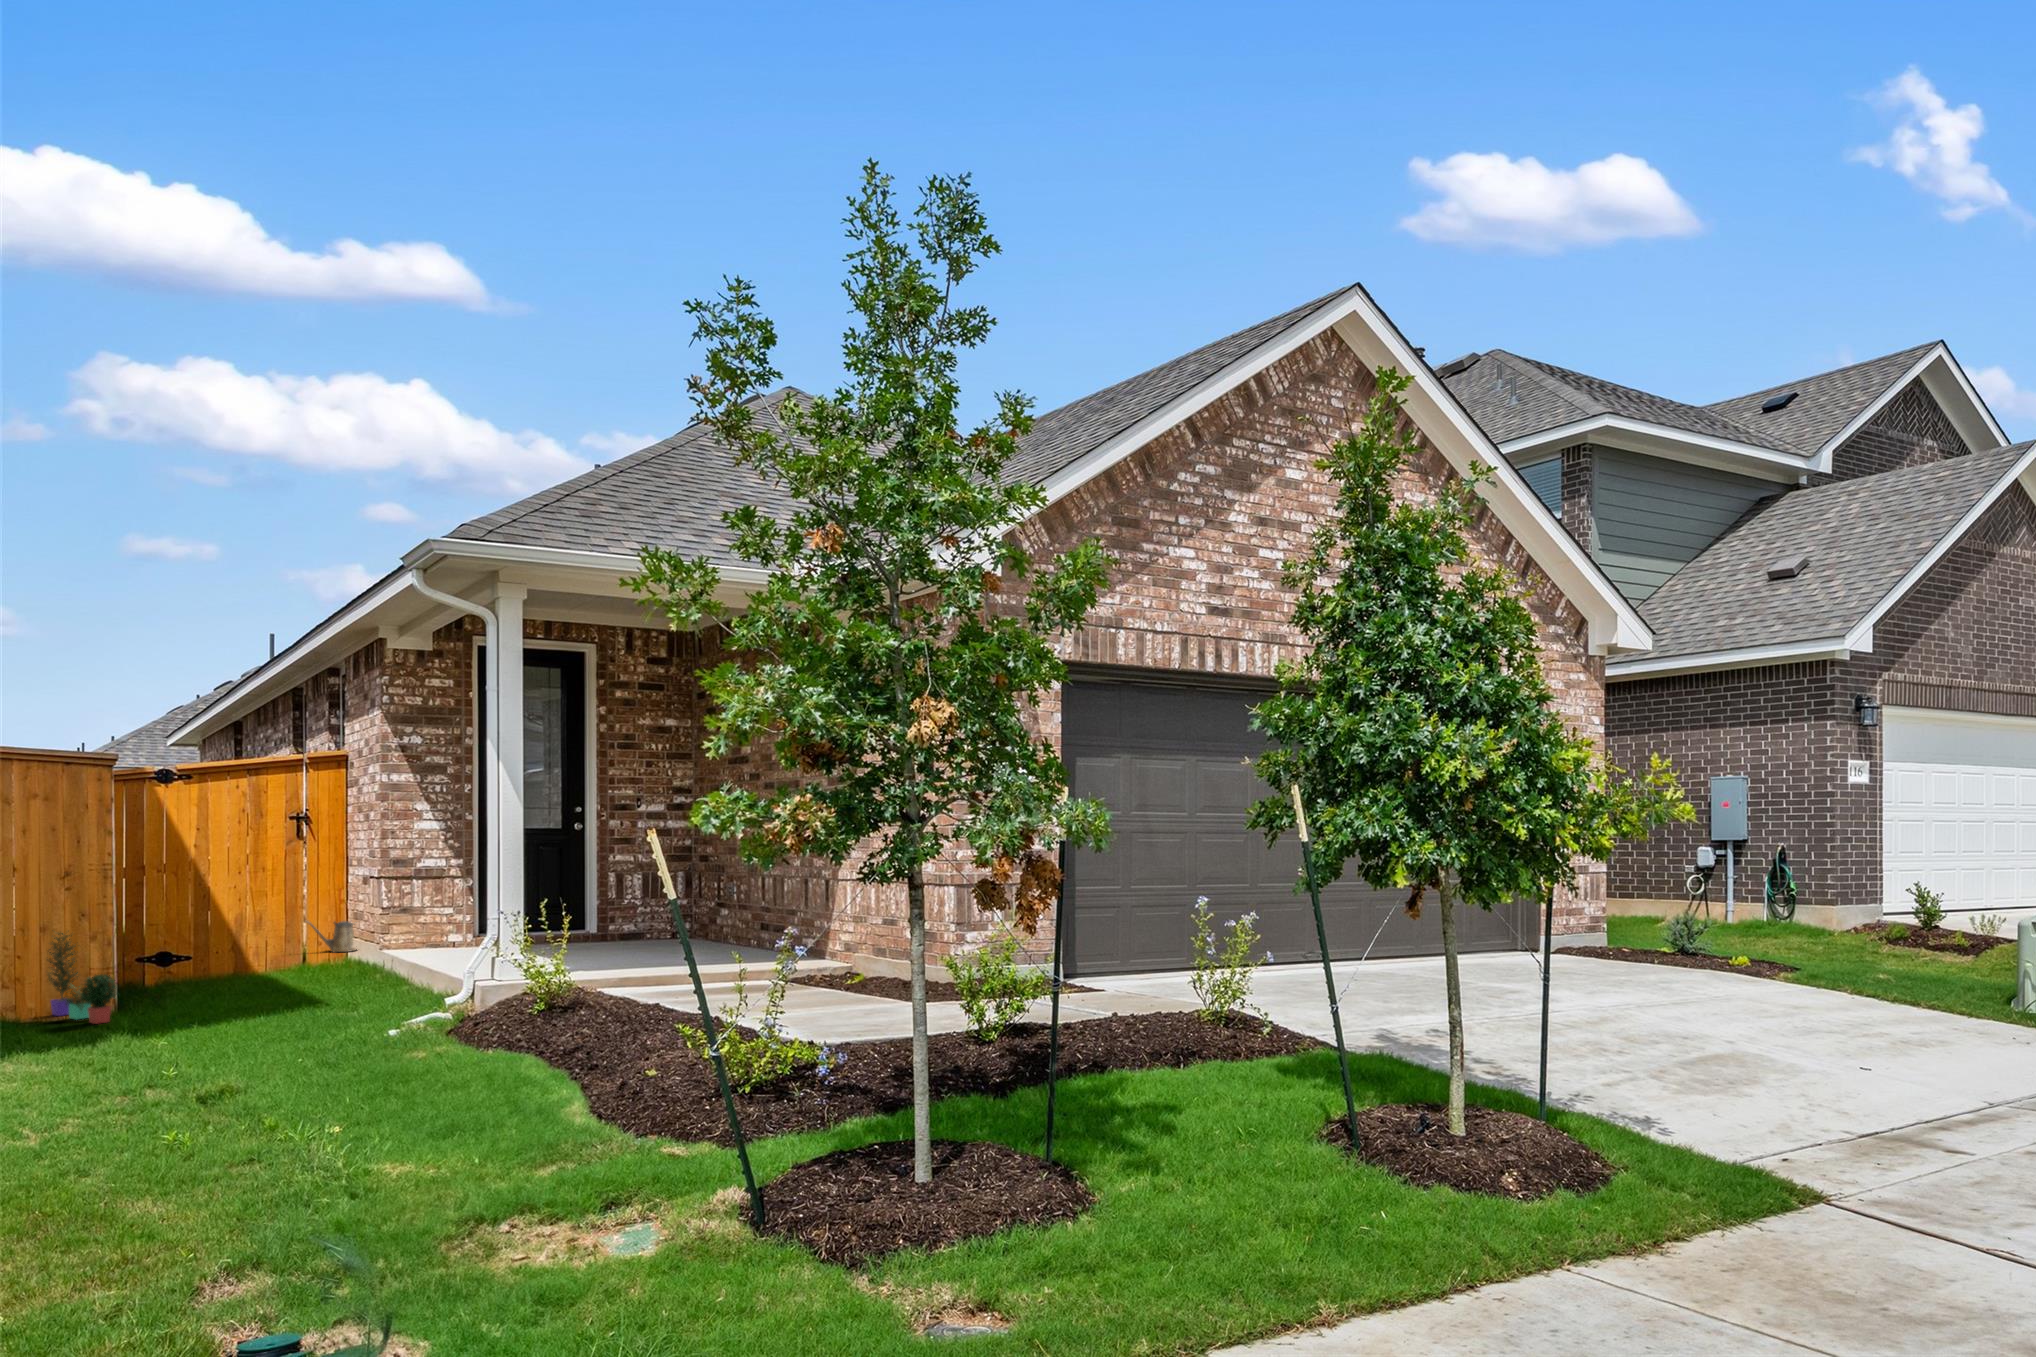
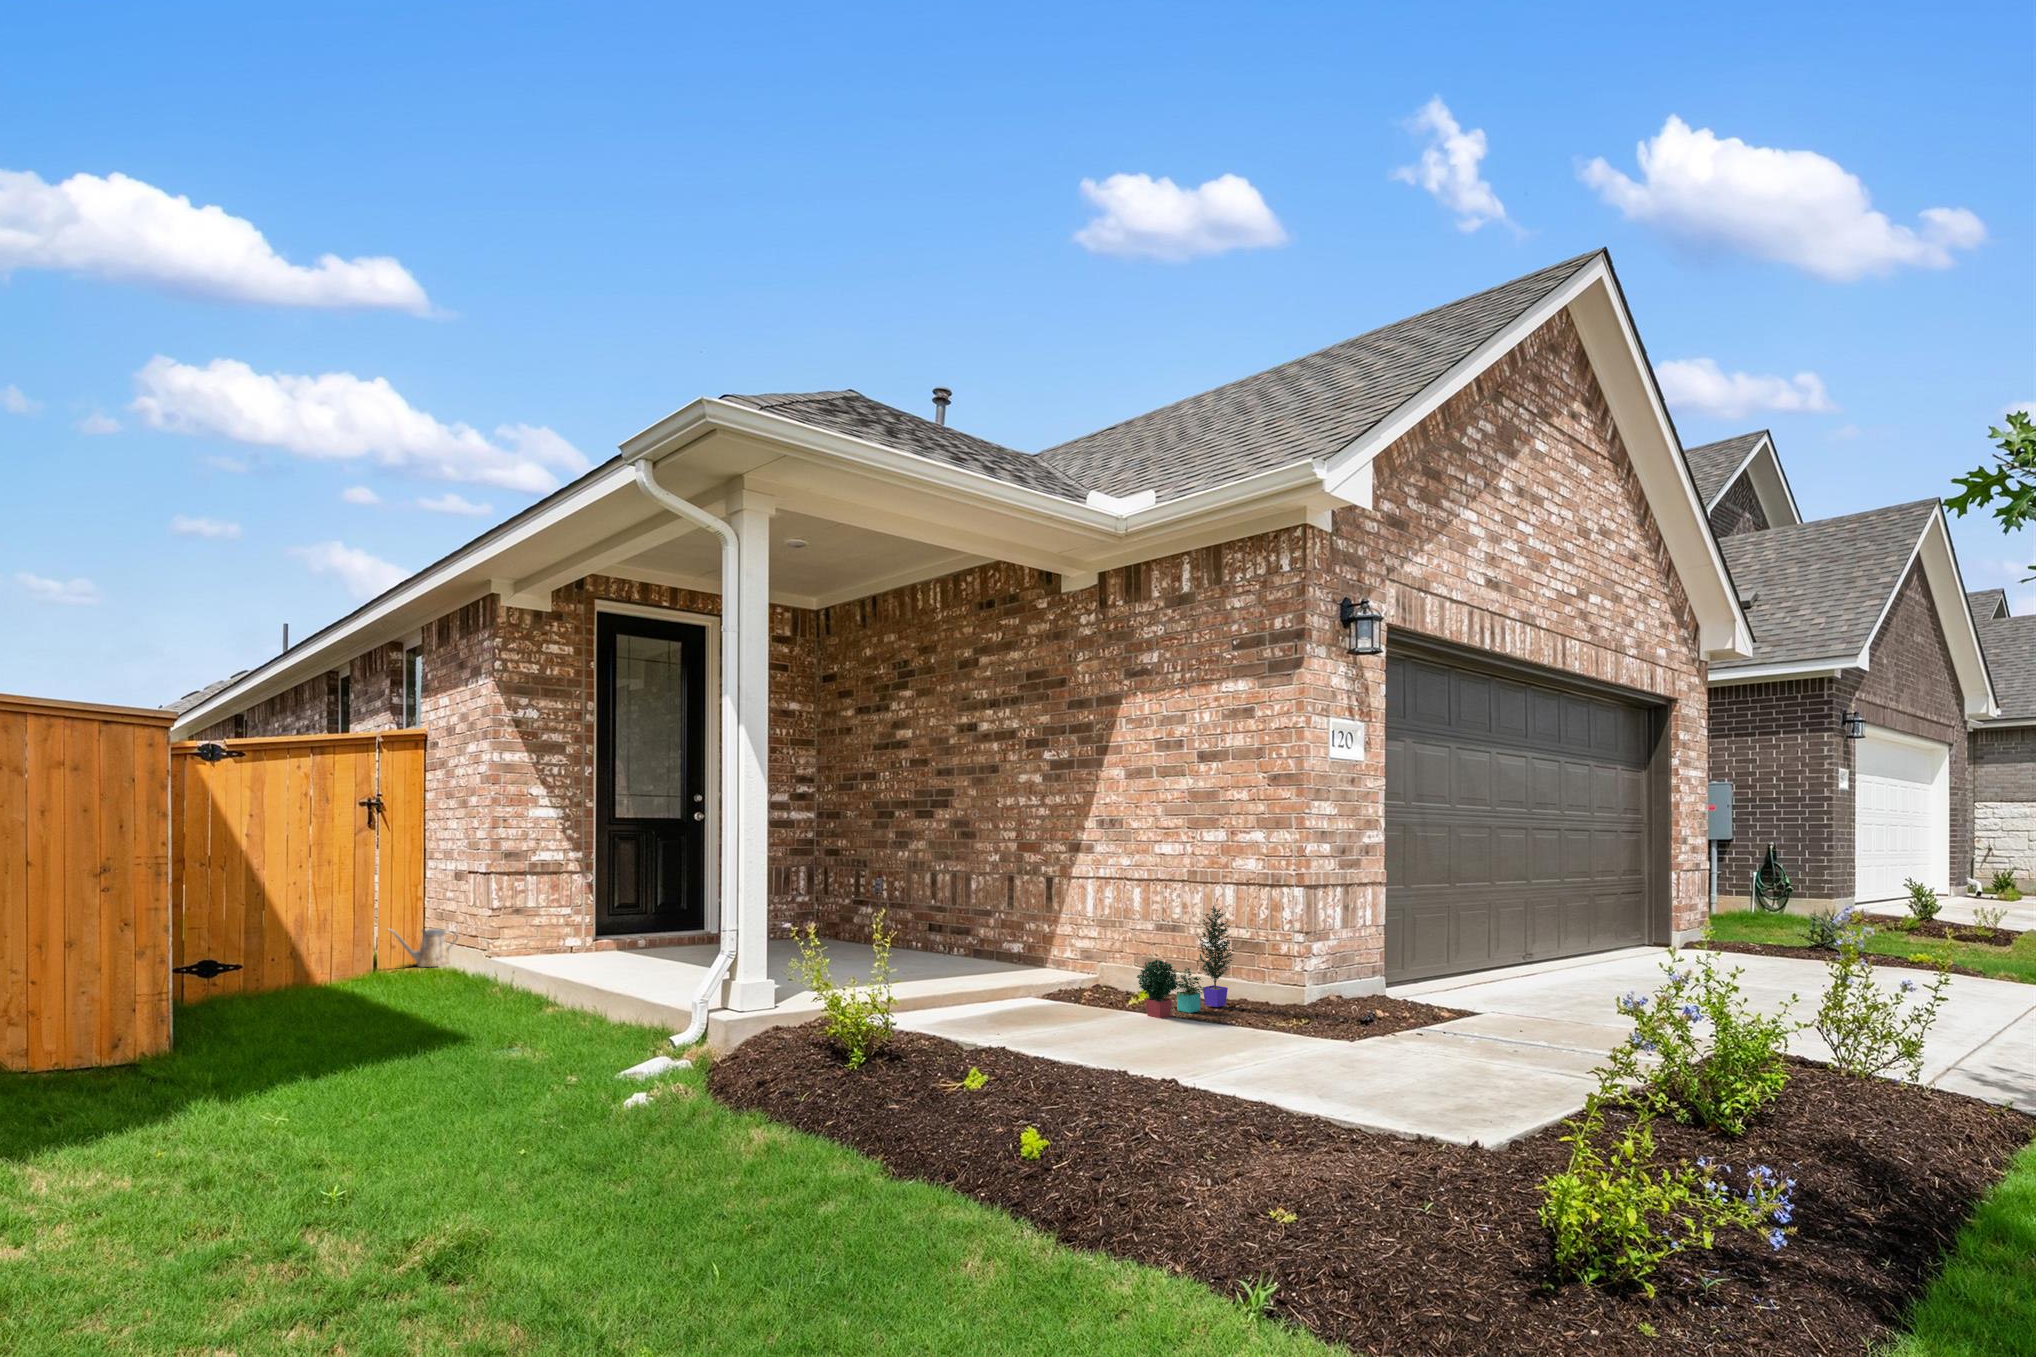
potted plant: present [48,933,118,1024] -> present [1137,906,1234,1018]

